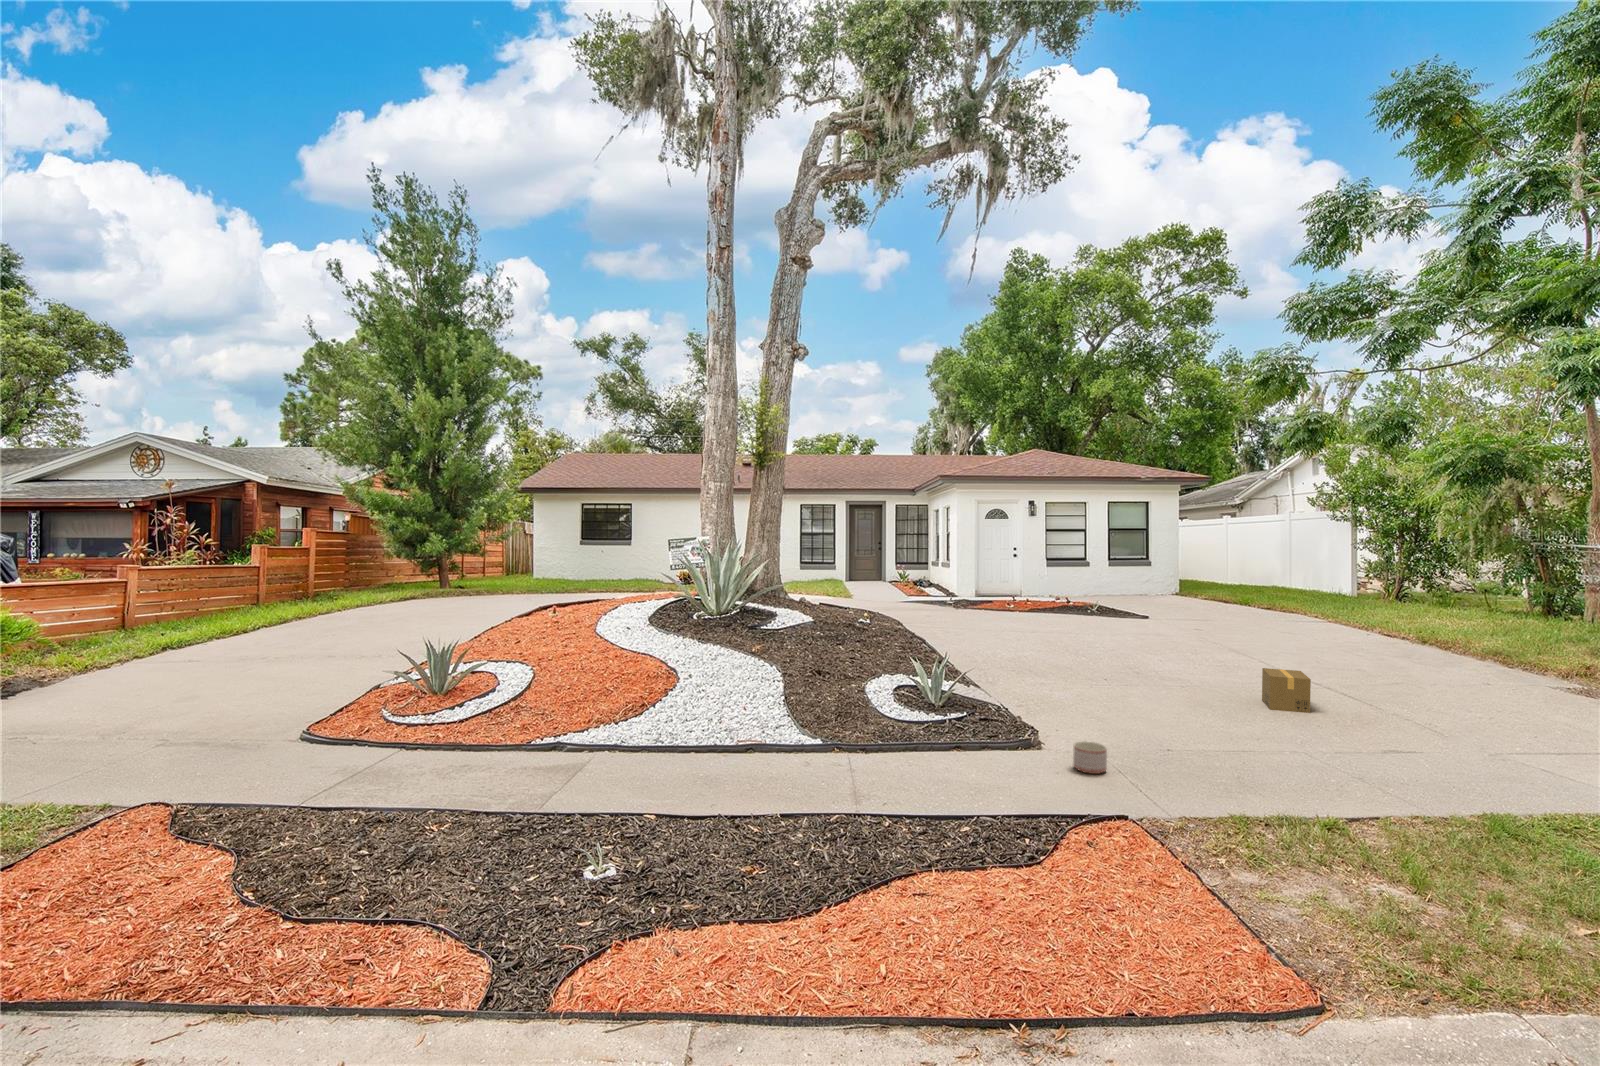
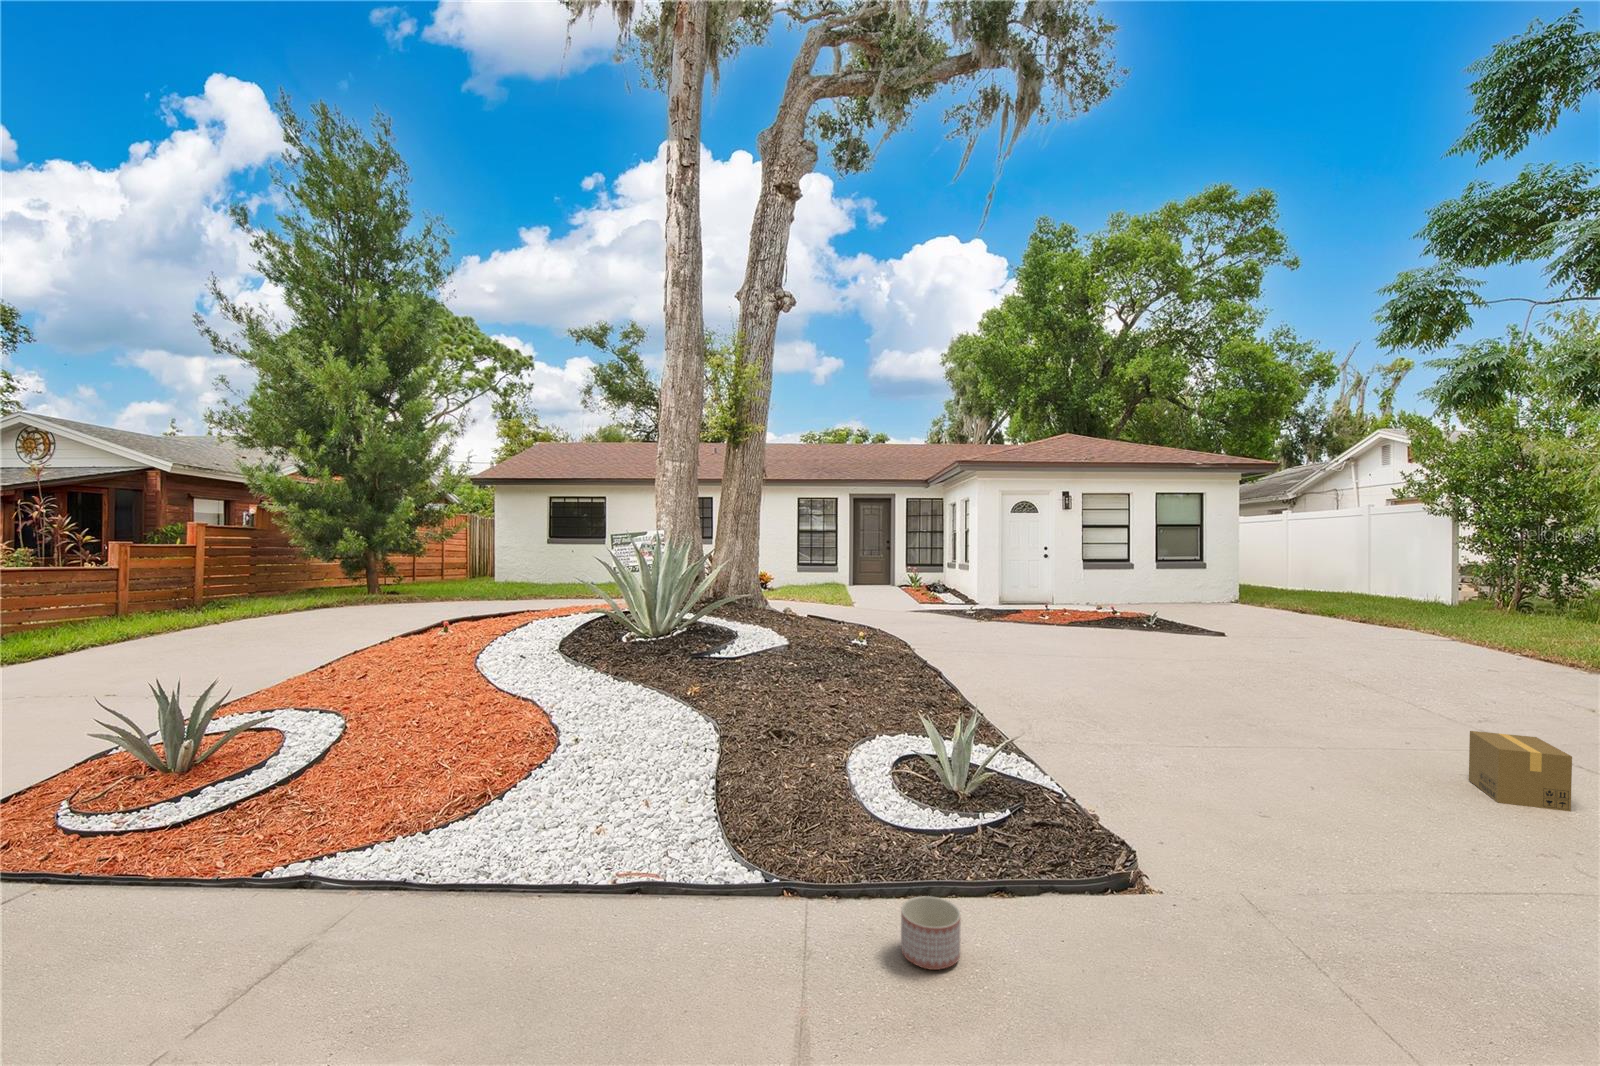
planter: present [1073,741,1107,774] -> present [901,896,961,970]

